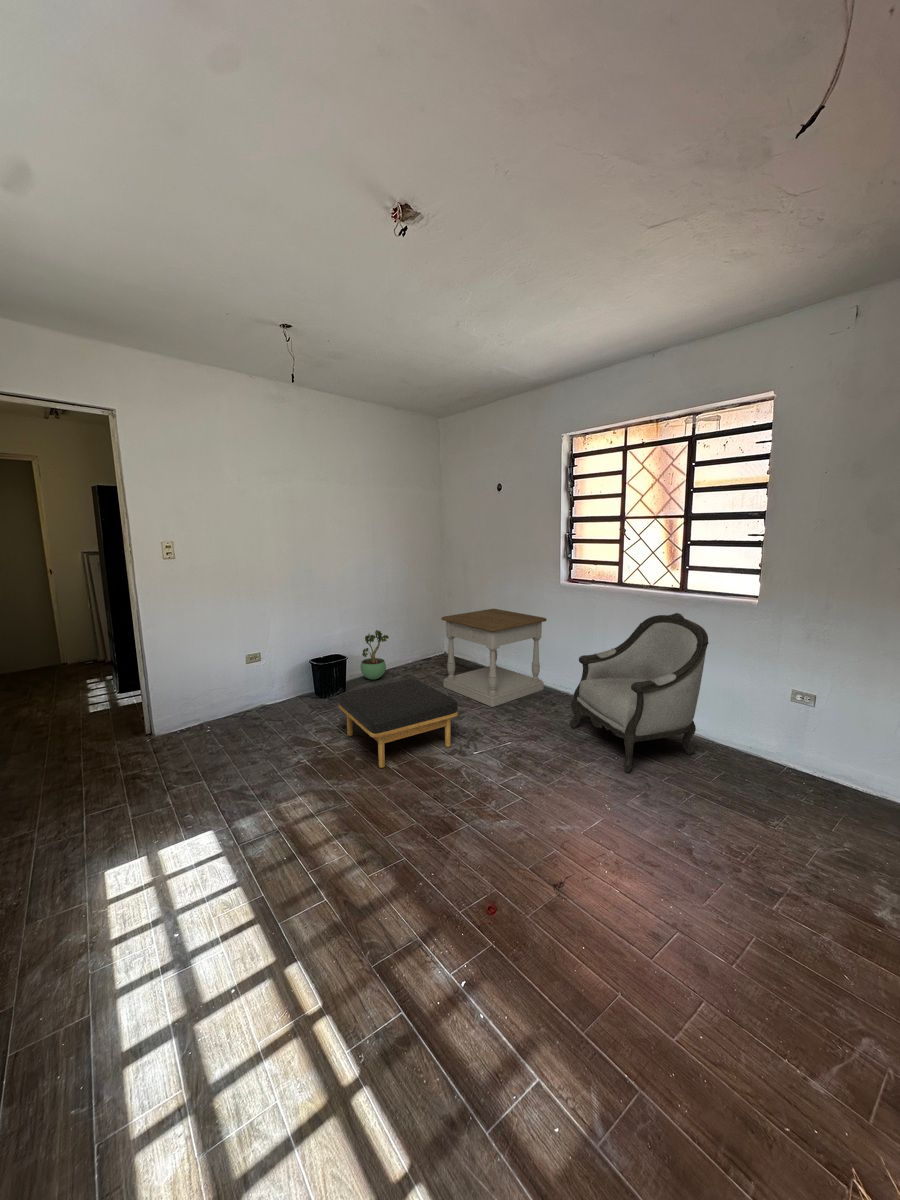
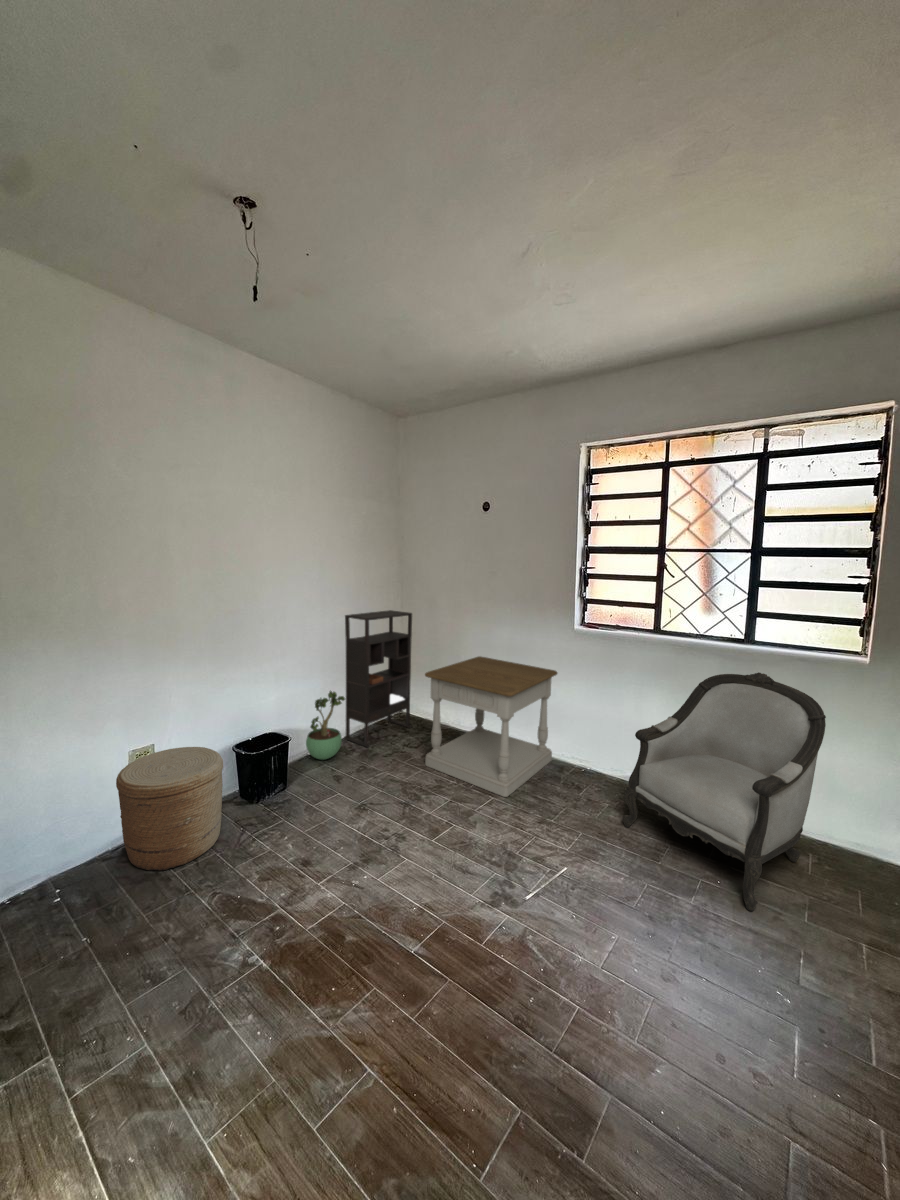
bookshelf: none [390,573,445,675] -> present [344,610,412,747]
woven basket: none [238,656,298,724] -> present [116,747,223,871]
ottoman: present [338,678,458,768] -> none [303,772,498,960]

